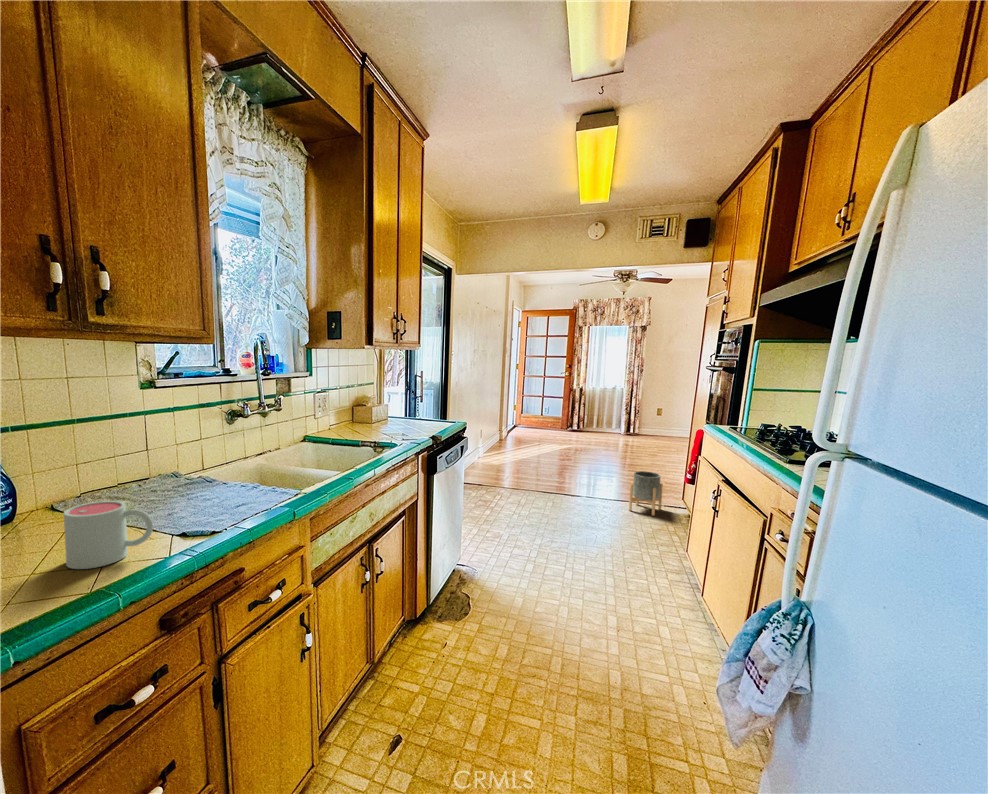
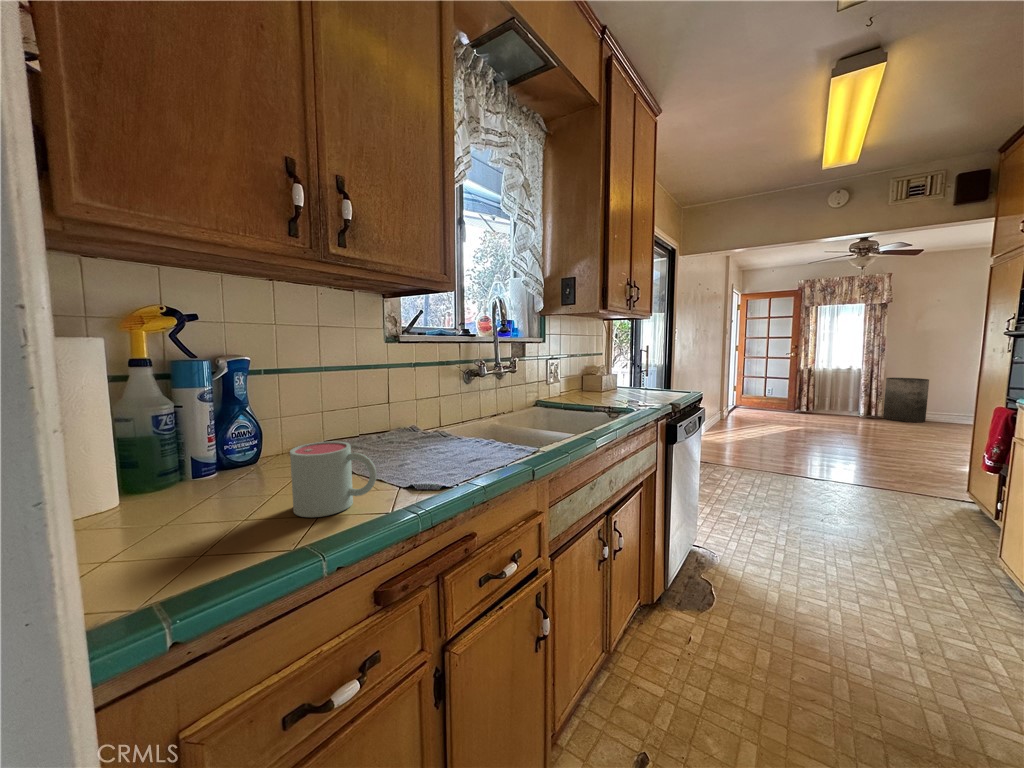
trash can: none [629,397,658,435] -> present [883,378,929,422]
planter: present [629,471,663,516] -> none [913,463,971,522]

